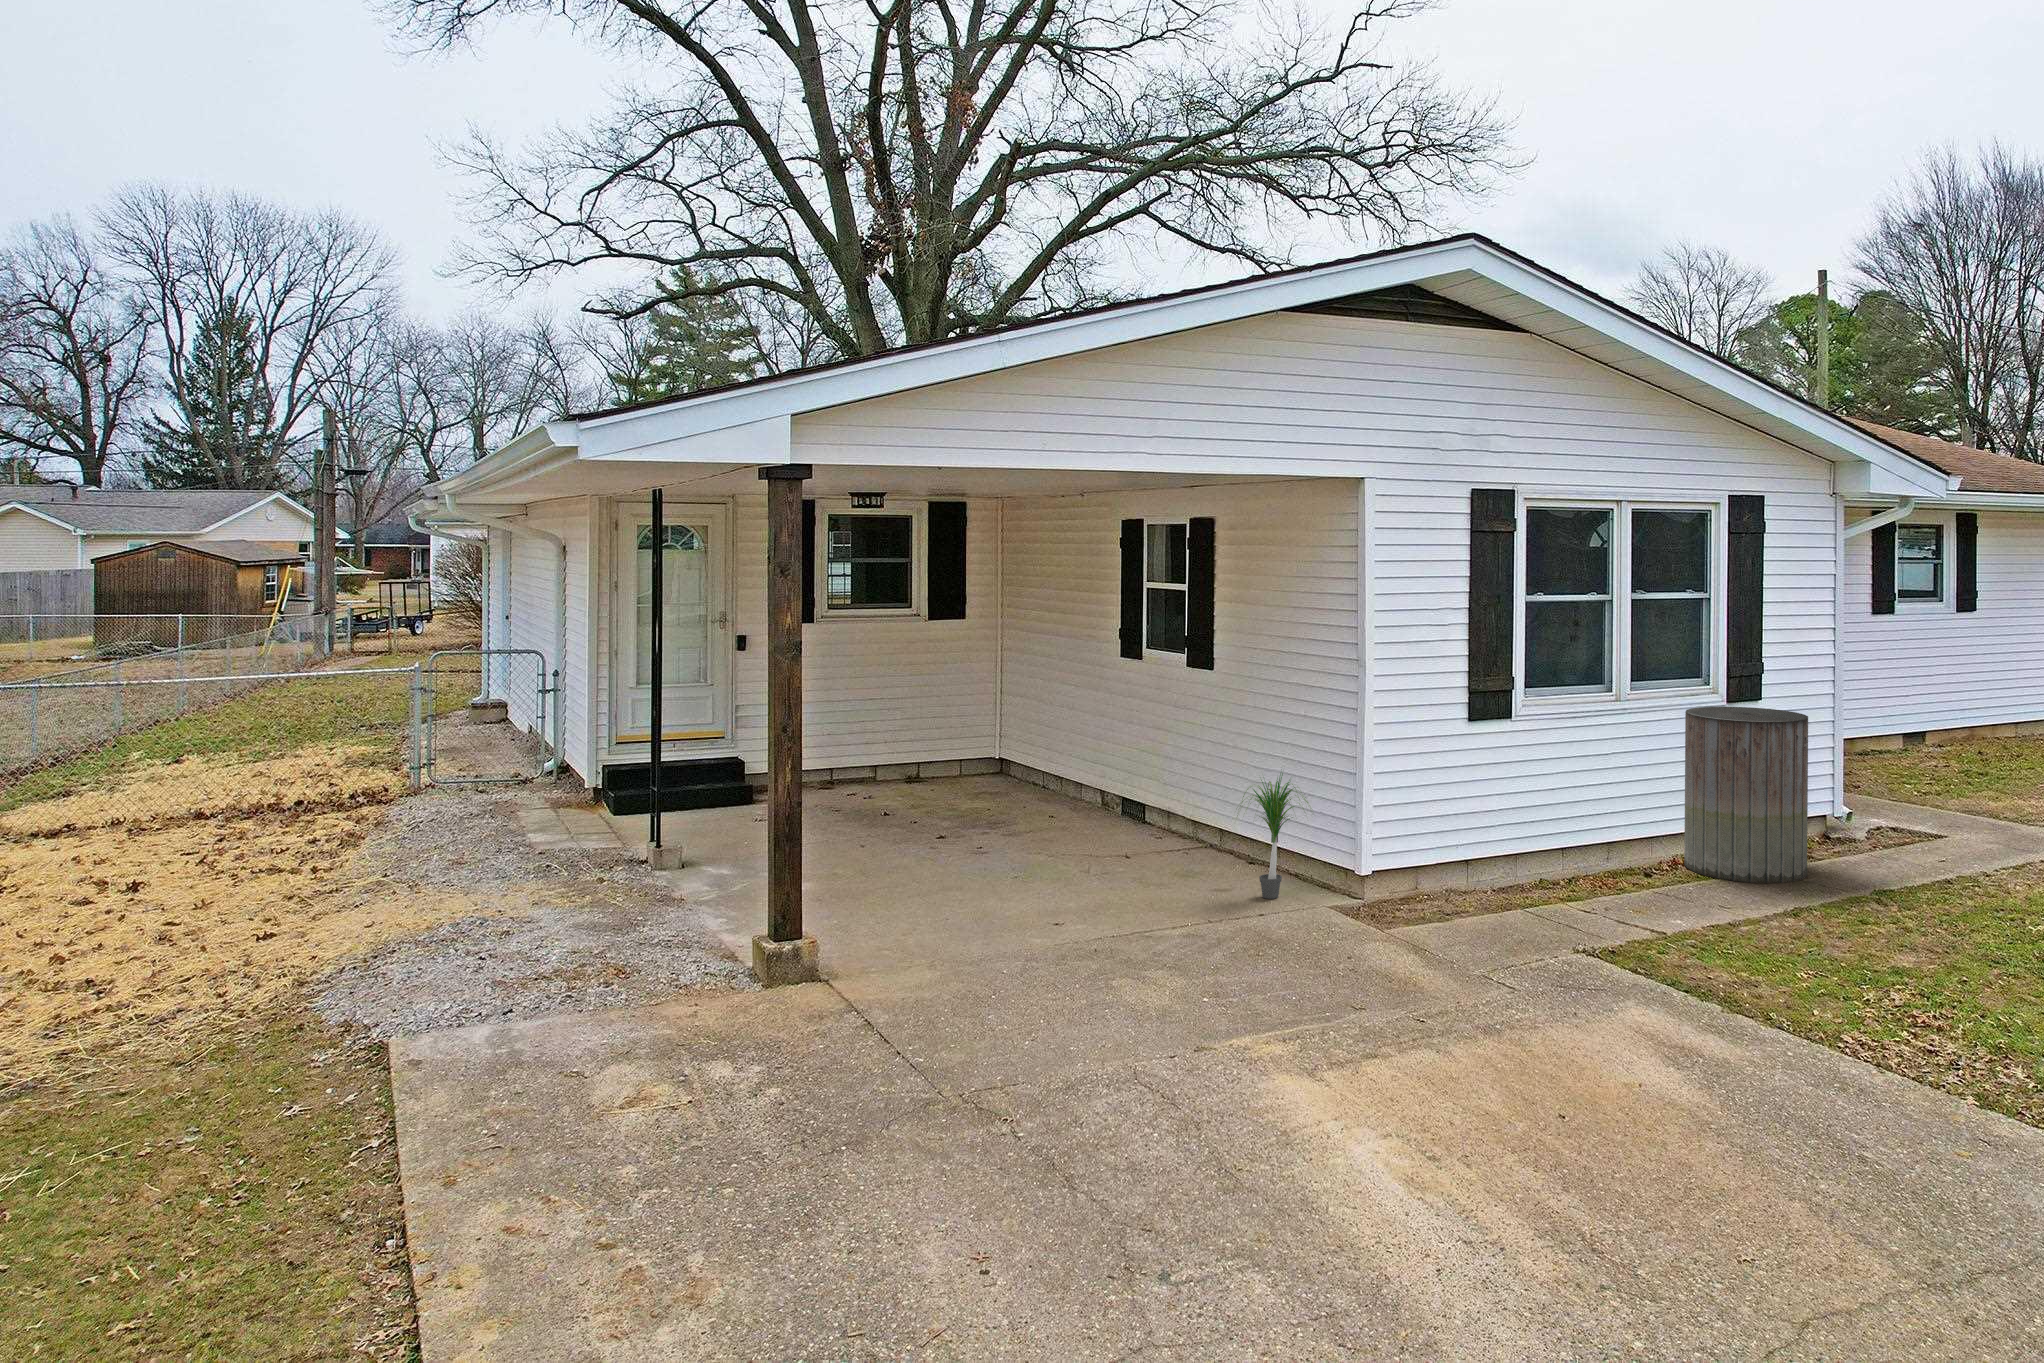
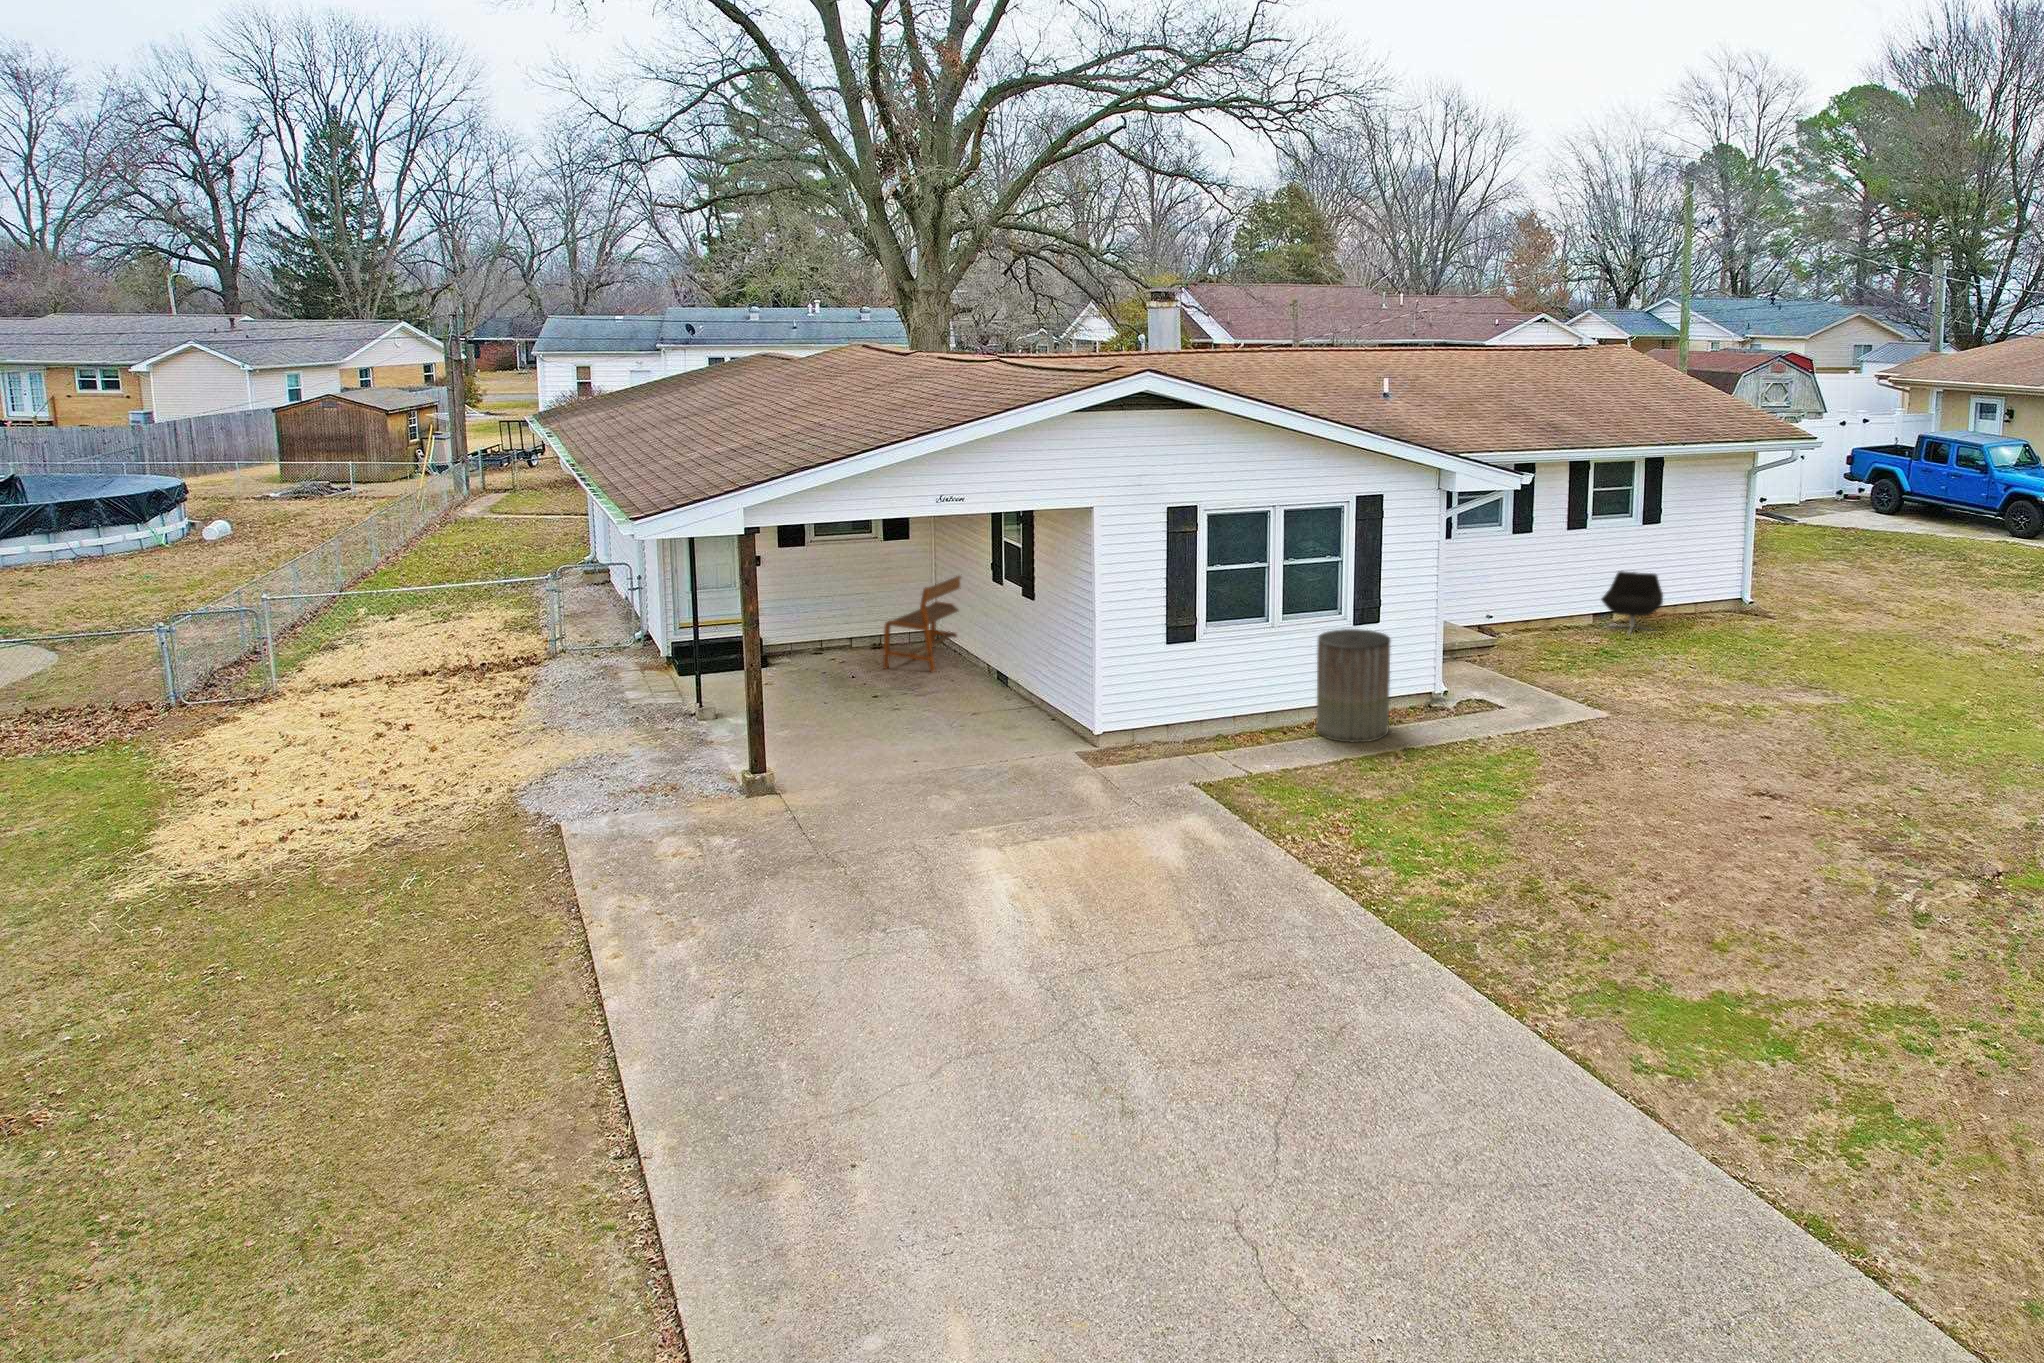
bench: none [936,665,1065,809] -> present [883,576,961,672]
lounge chair: none [1899,682,1994,762] -> present [1601,571,1663,634]
potted plant: present [1242,773,1308,899] -> none [1021,671,1073,748]

